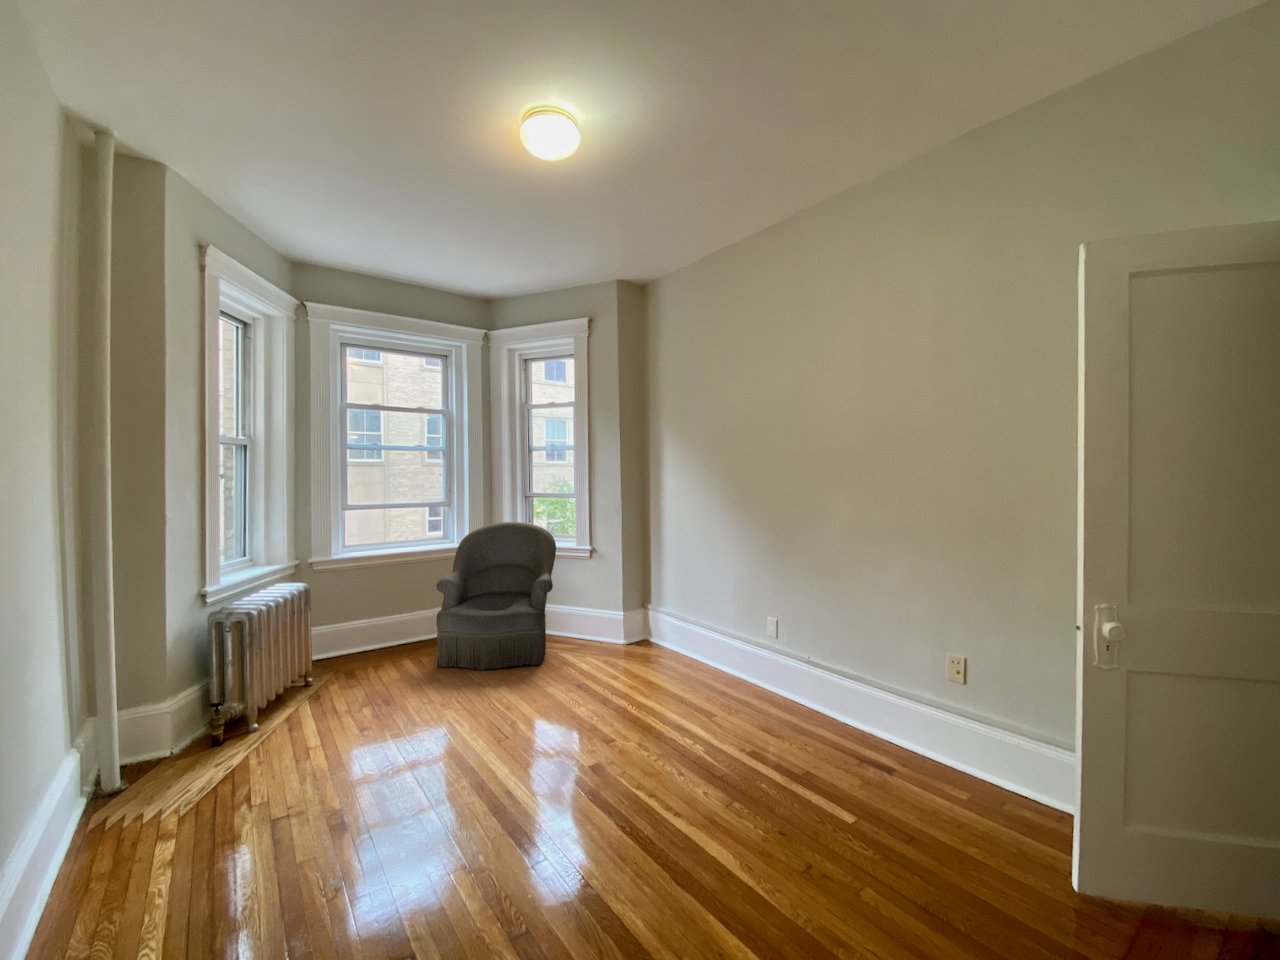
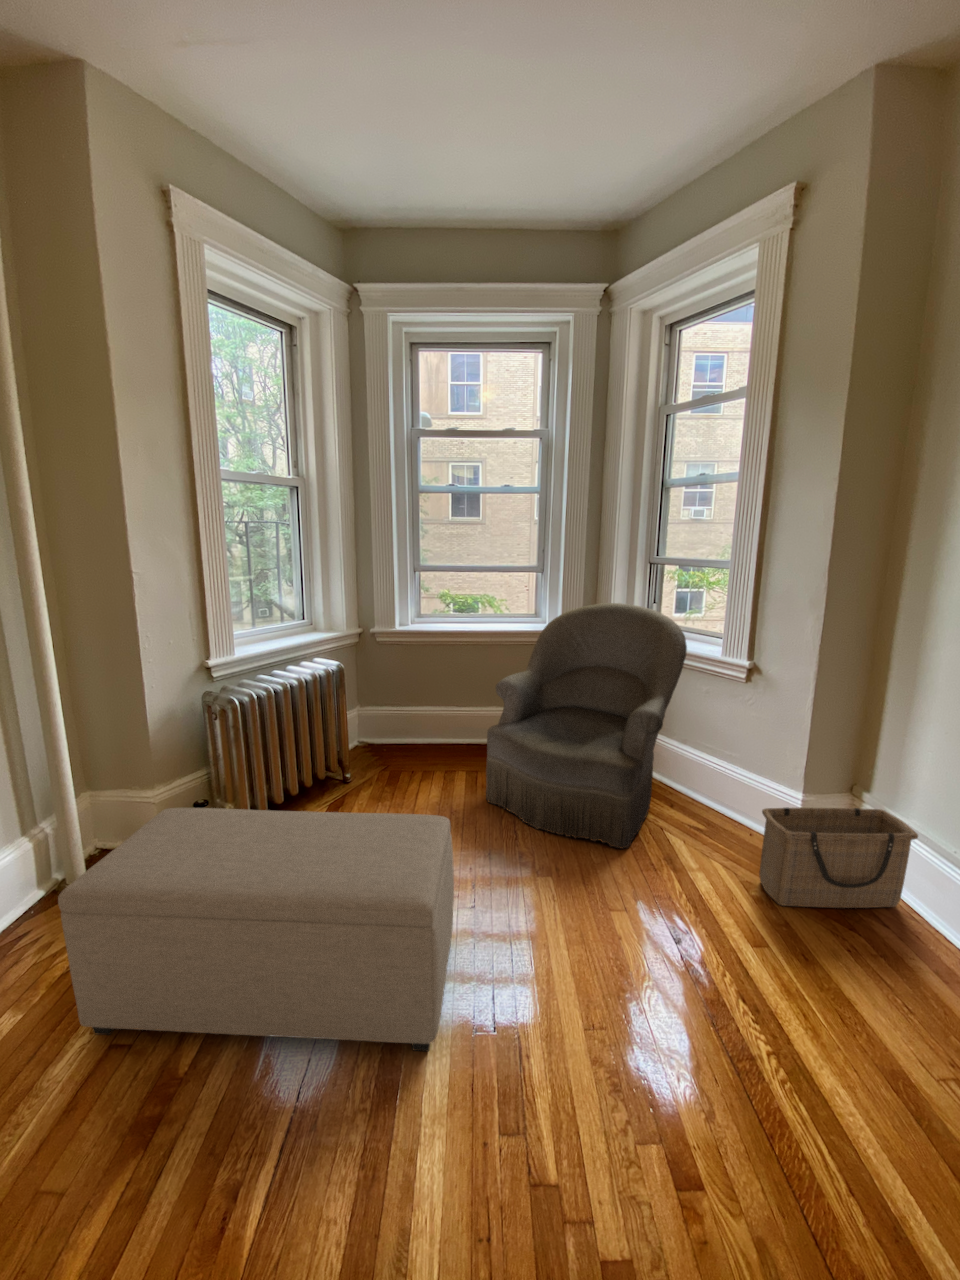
basket: none [608,608,671,663] -> present [759,807,918,908]
ottoman: none [255,640,490,815] -> present [58,808,454,1051]

